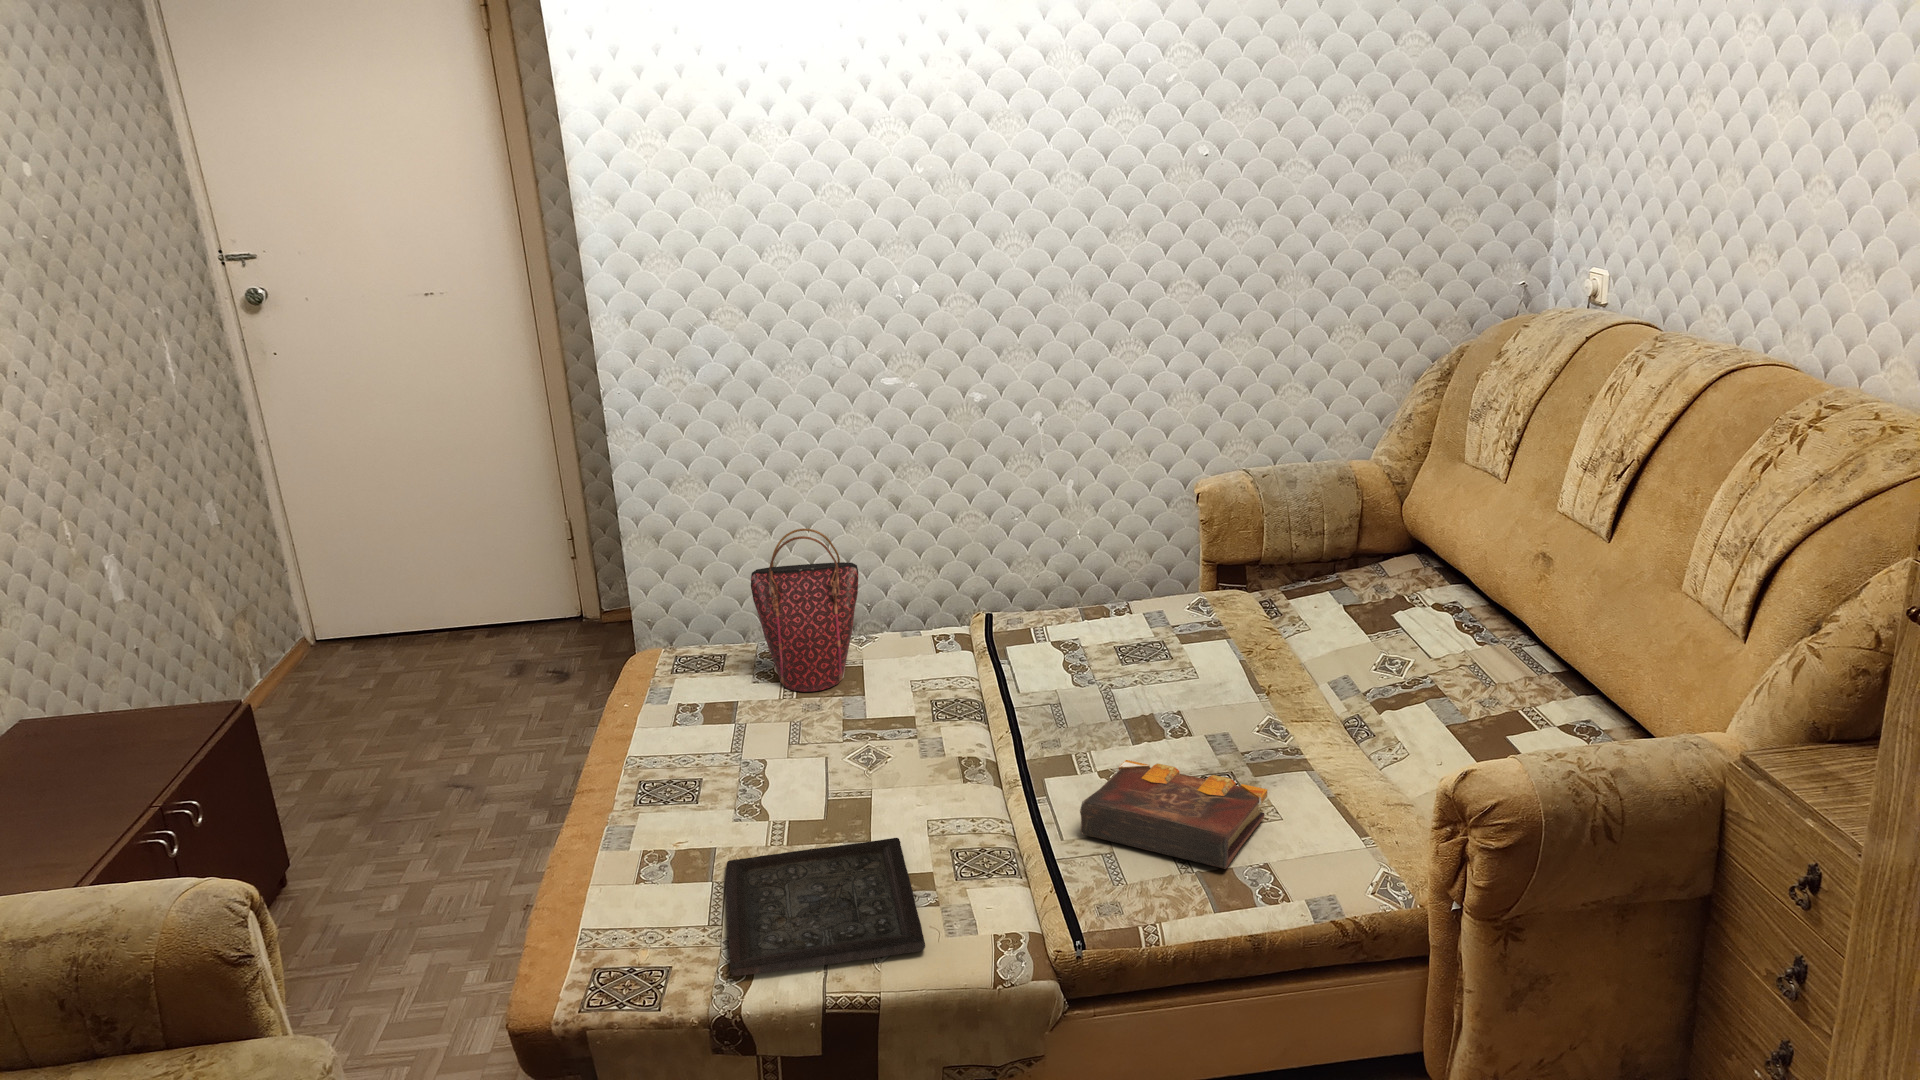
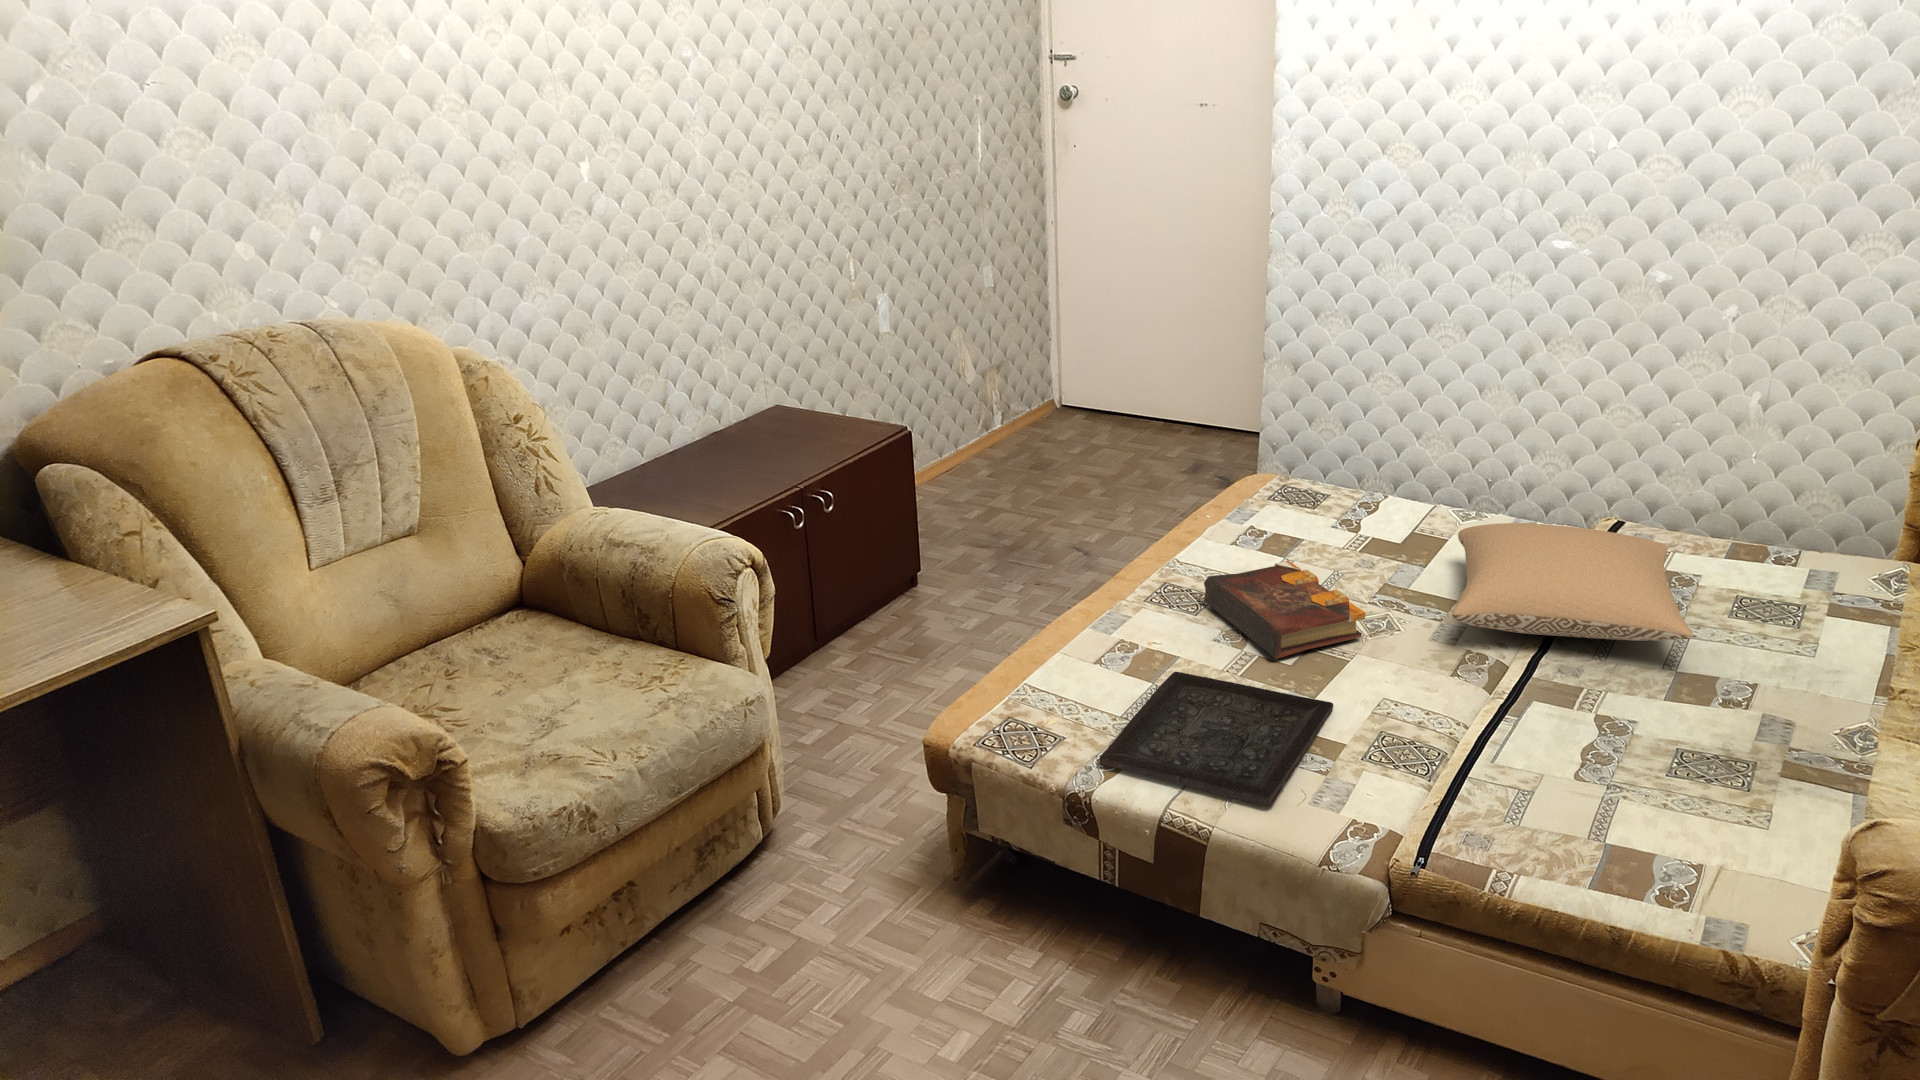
handbag: present [751,529,858,692] -> none [1342,388,1451,551]
pillow: none [890,620,1136,730] -> present [1452,523,1693,641]
book: present [1080,760,1267,869] -> present [1204,561,1365,659]

